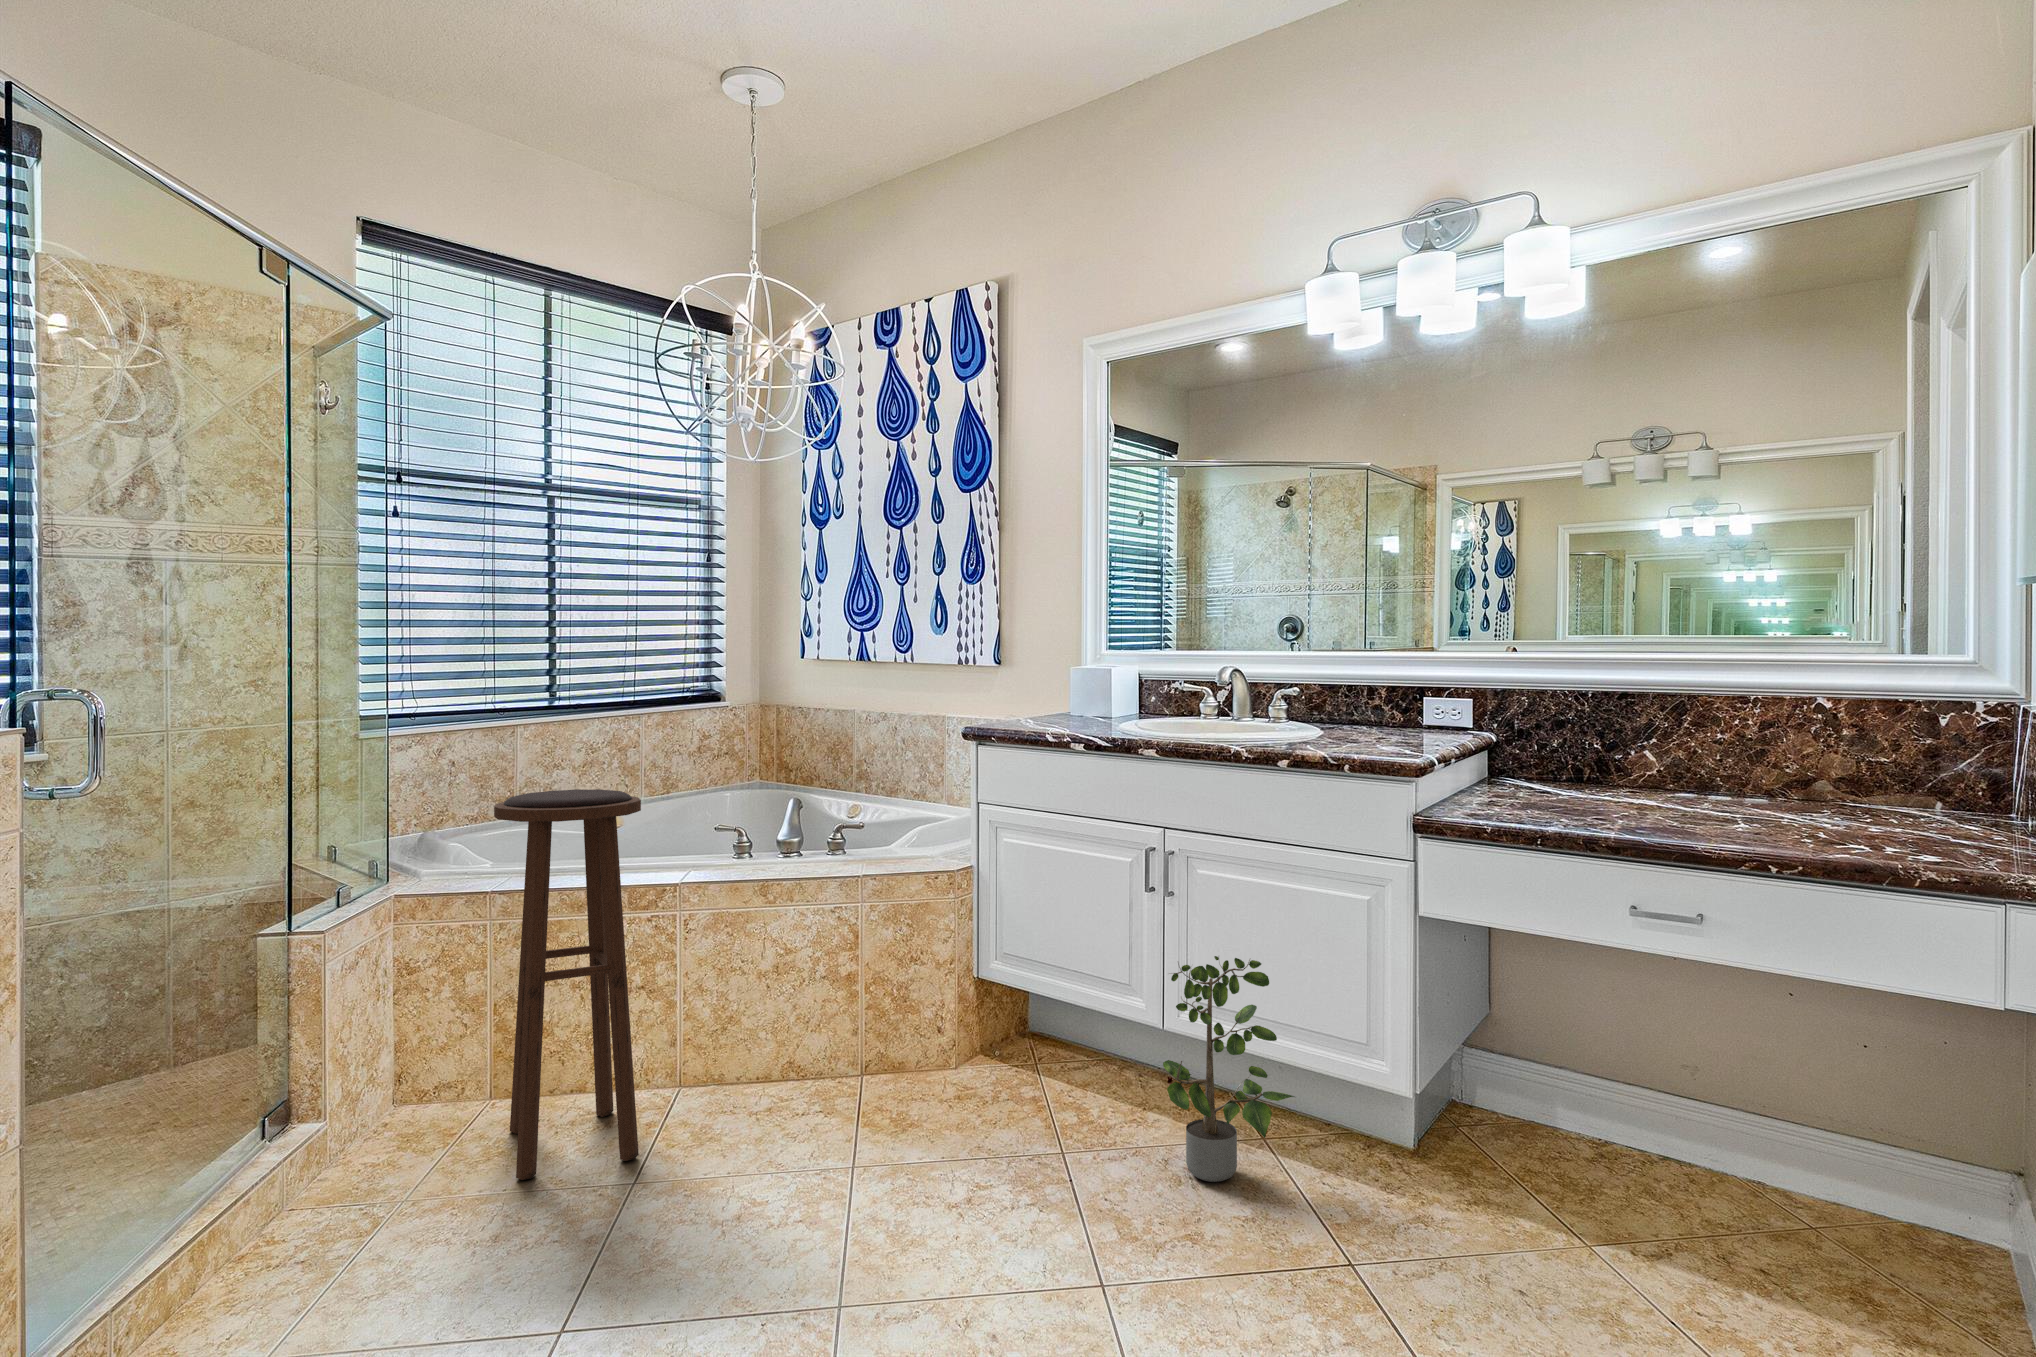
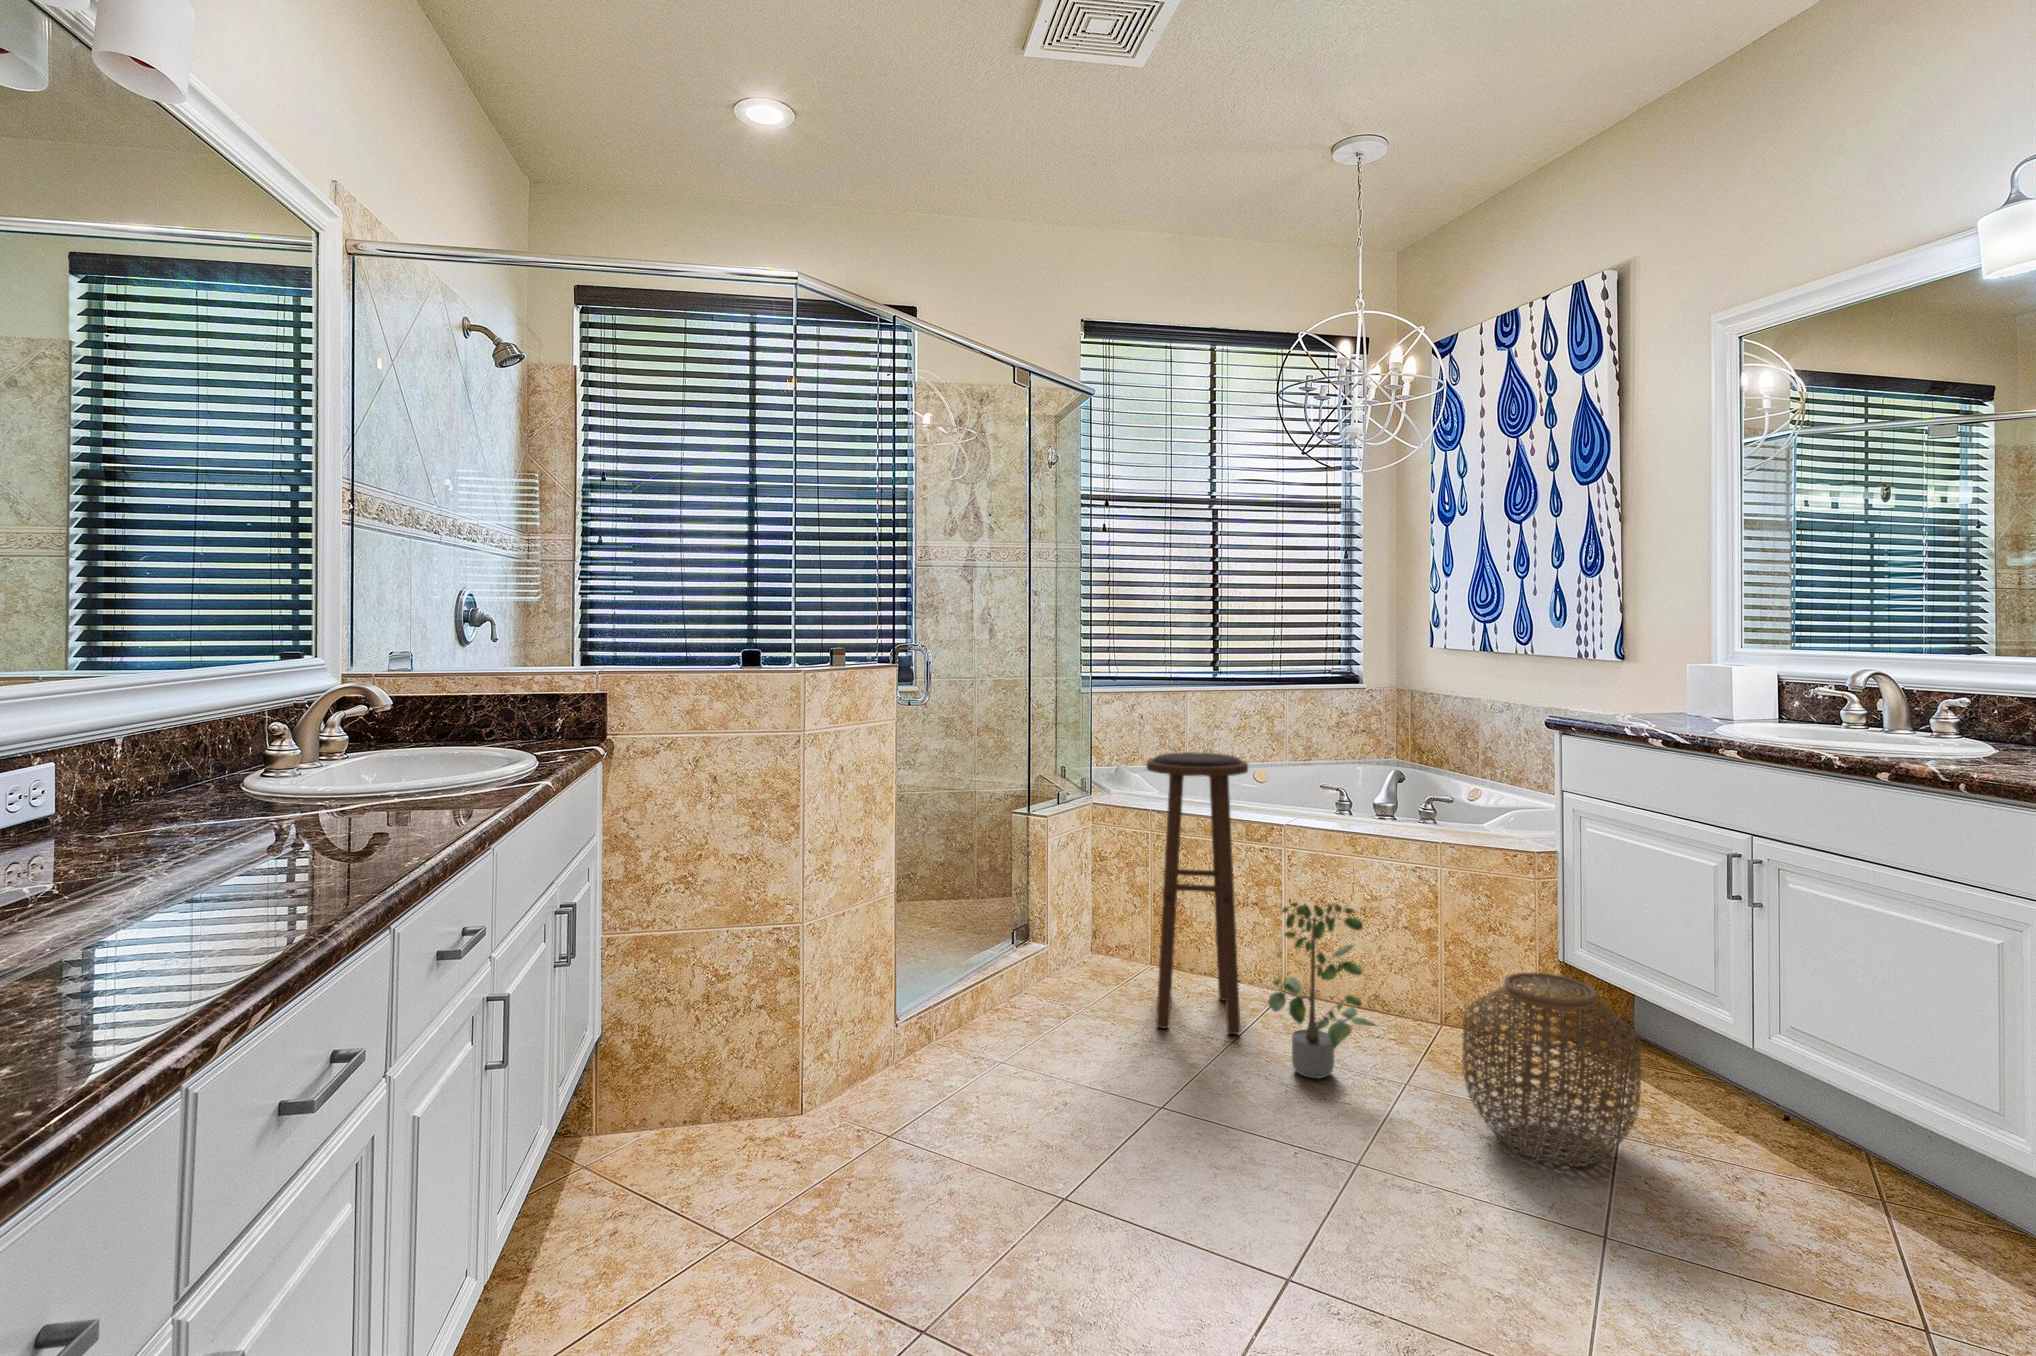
potted plant: present [1163,956,1294,1182] -> present [1268,900,1376,1079]
woven basket: none [927,1000,1100,1213] -> present [1463,973,1641,1167]

